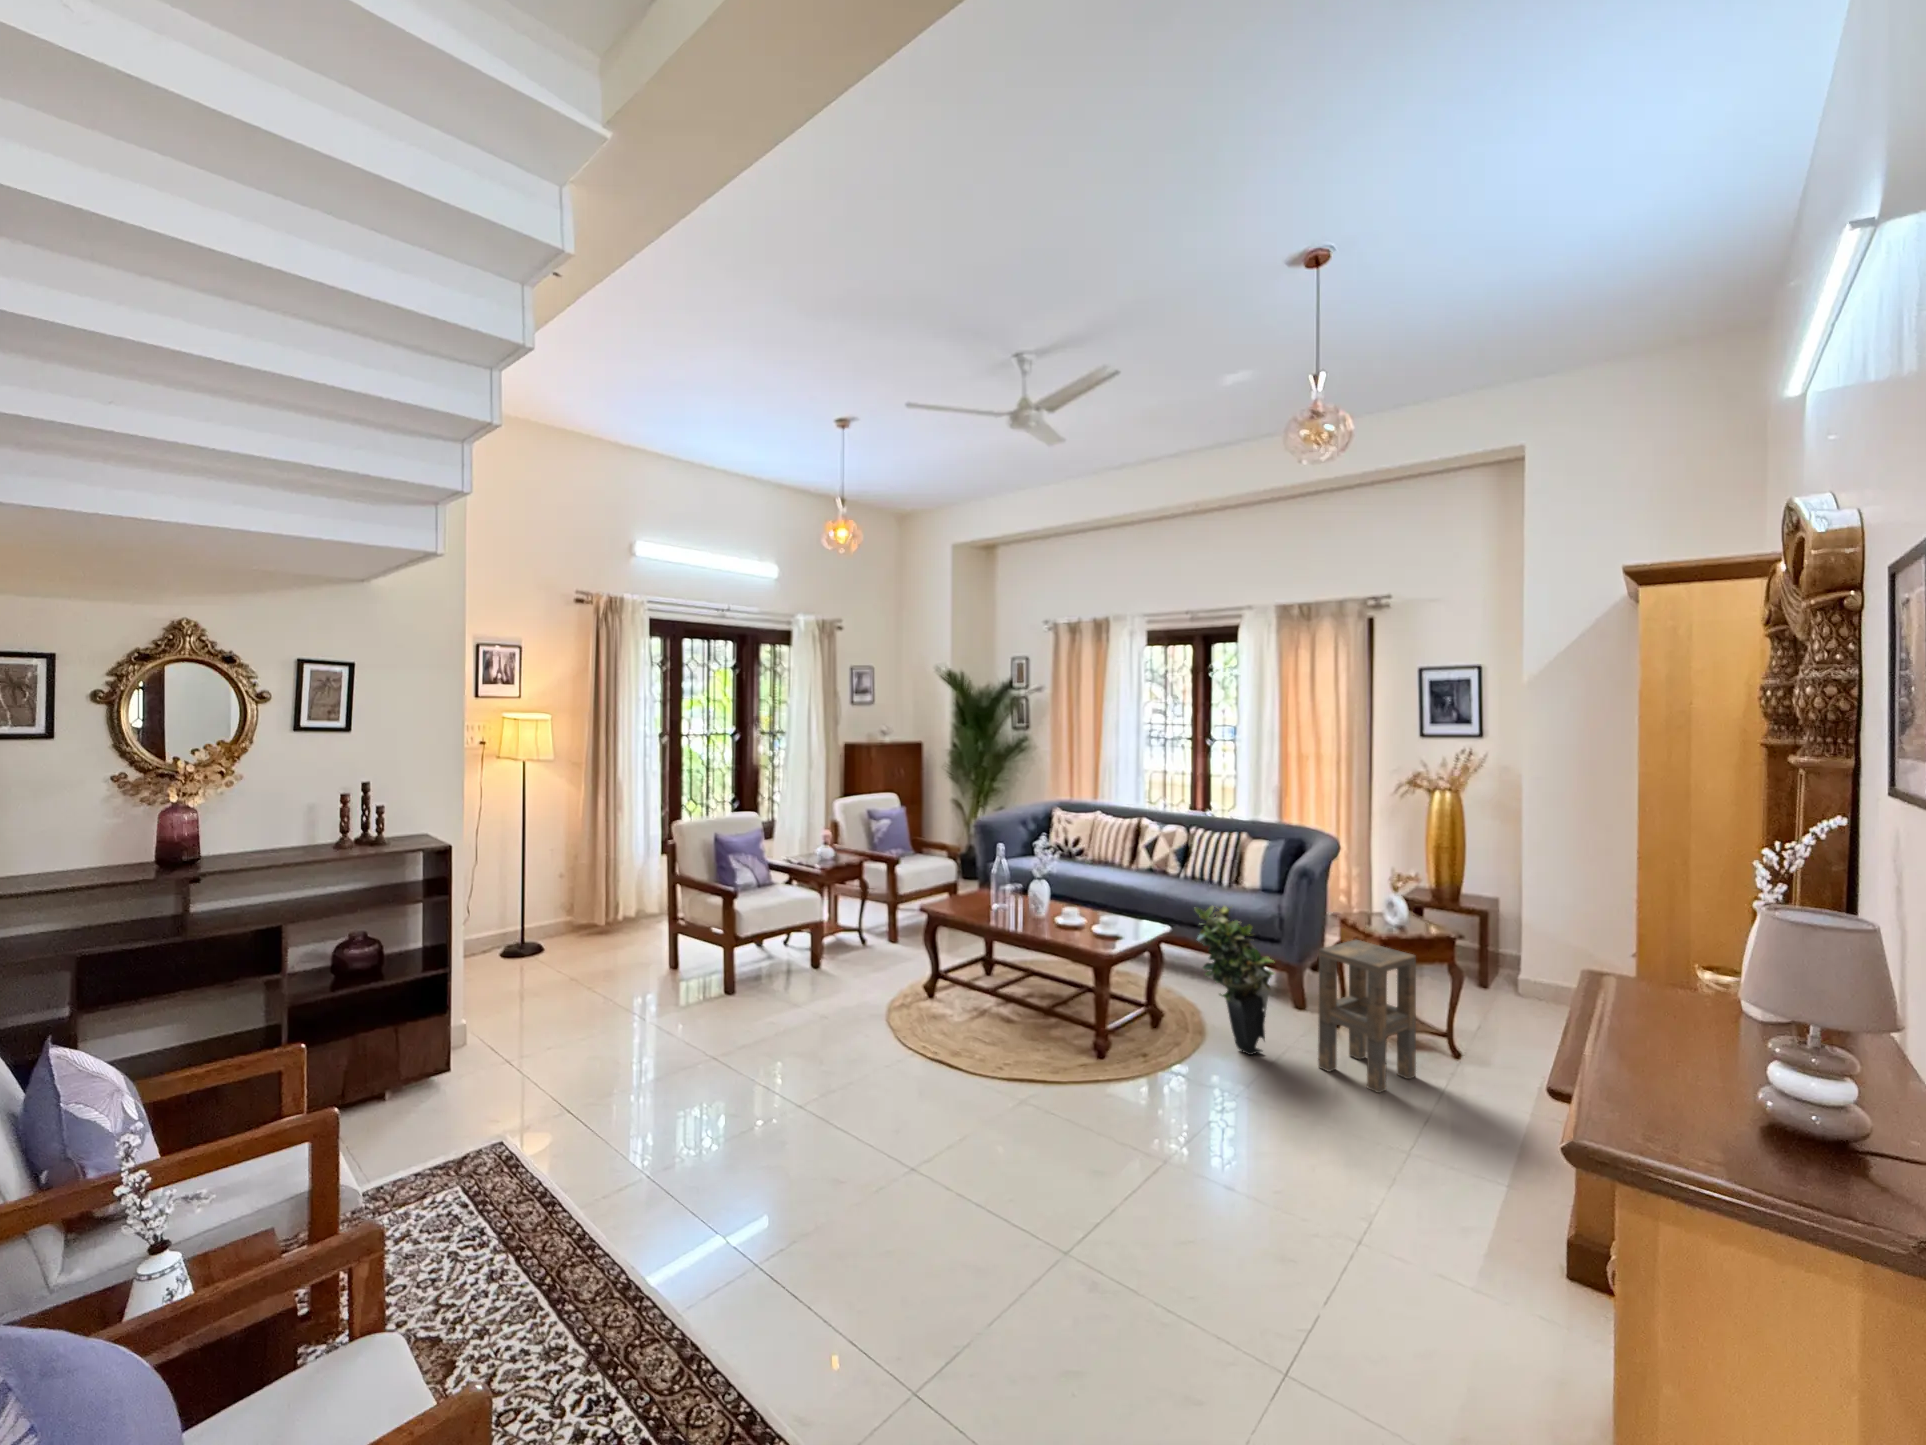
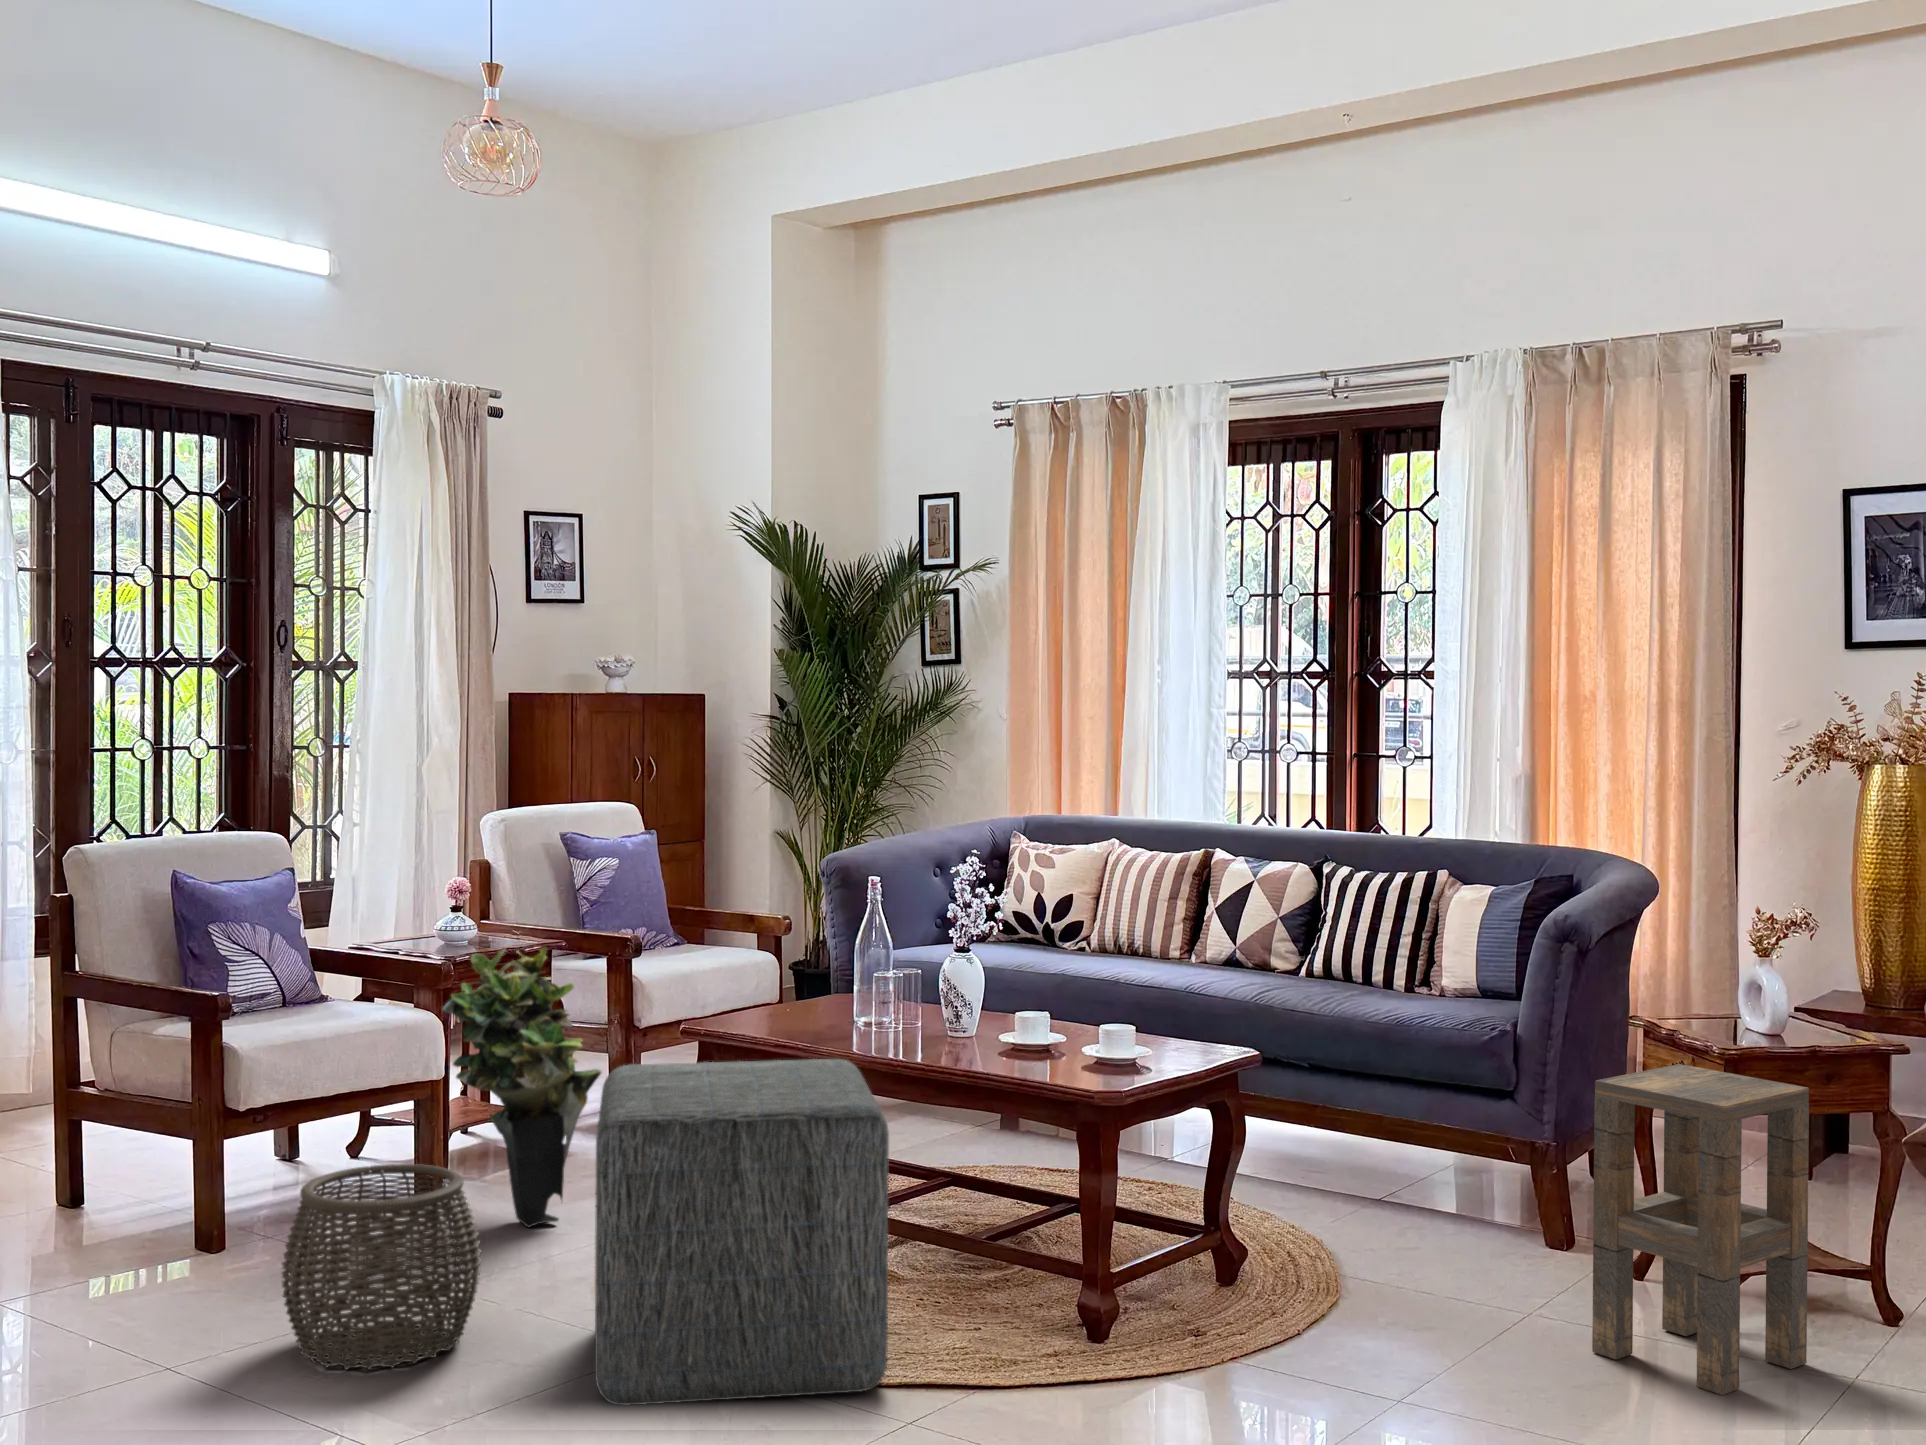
potted plant: present [1195,906,1274,1055] -> present [443,947,602,1227]
ottoman: none [891,929,1013,1084] -> present [595,1059,889,1405]
woven basket: none [761,971,842,1062] -> present [282,1164,481,1370]

